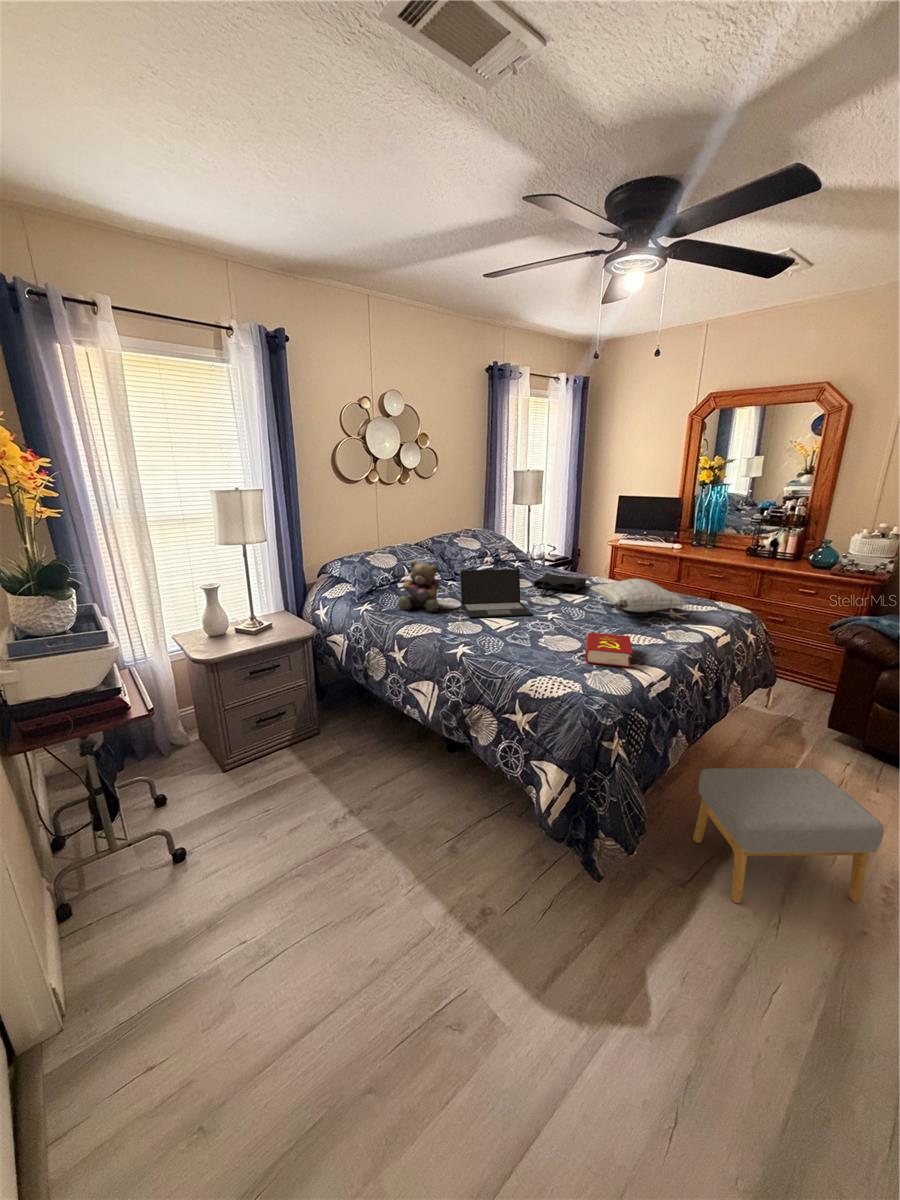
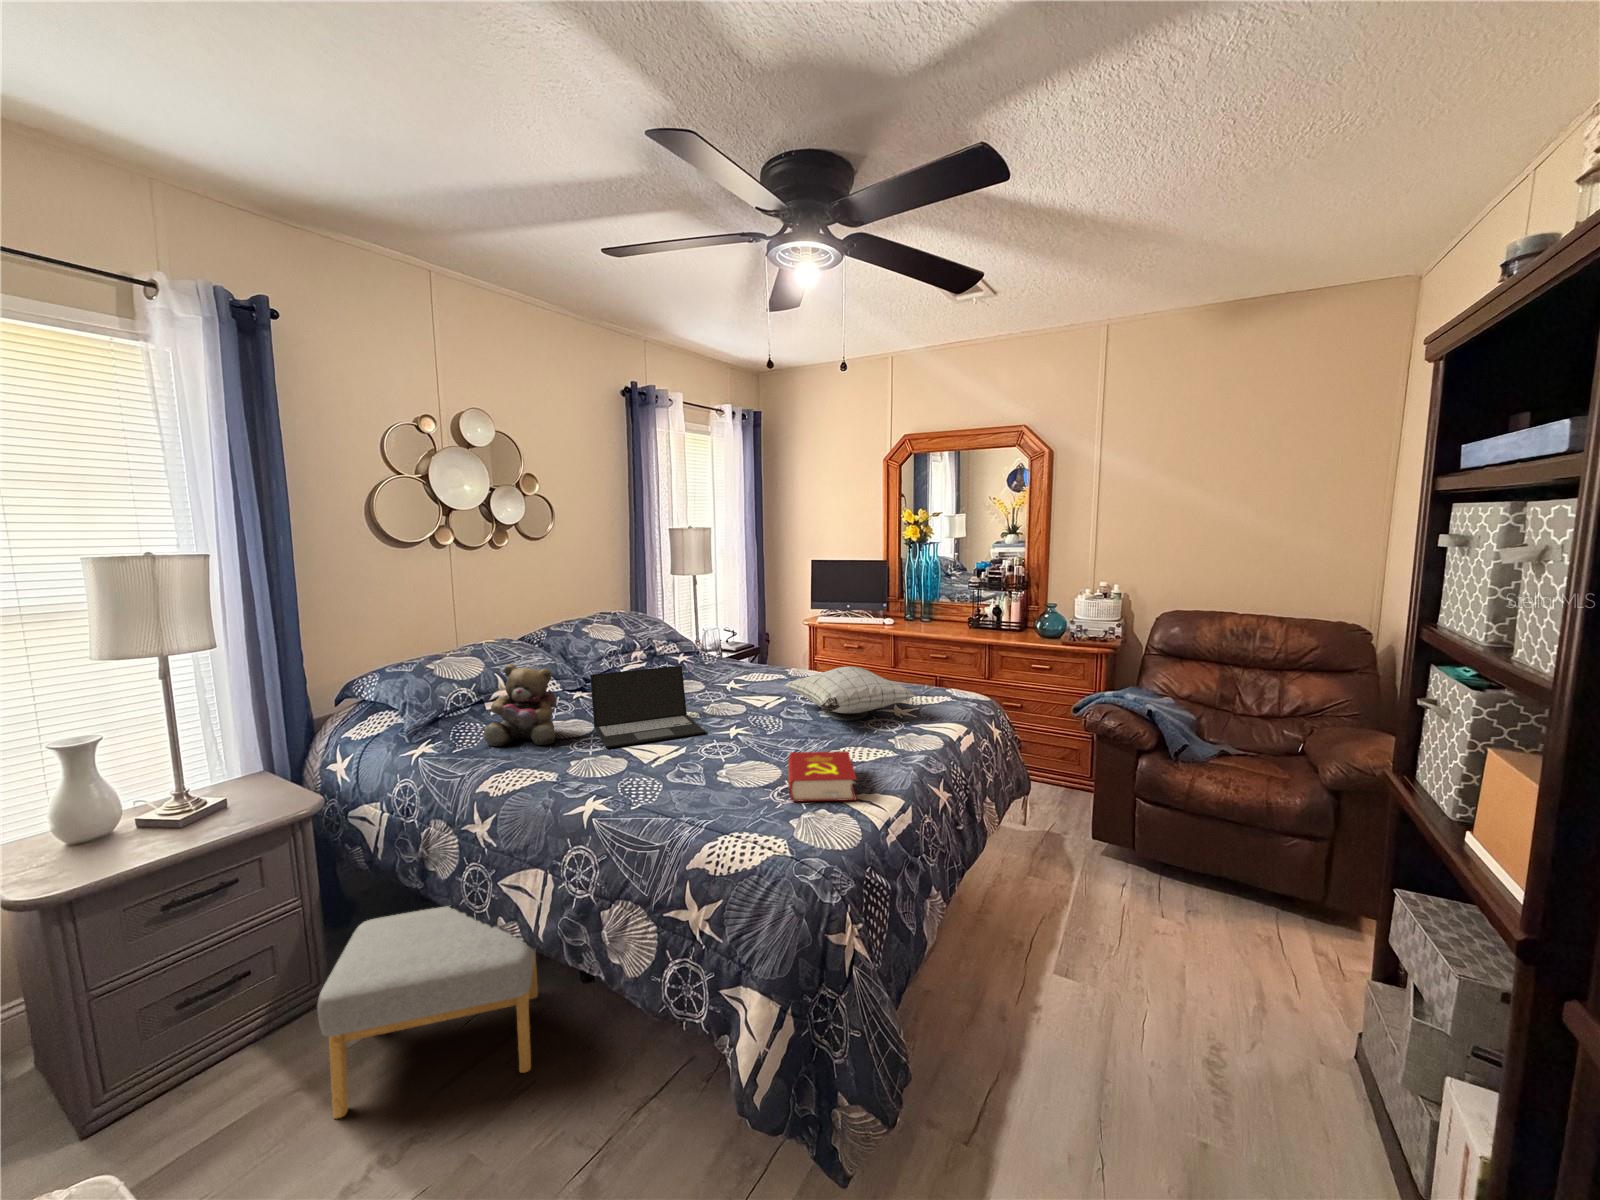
tote bag: present [534,573,586,597] -> none [706,668,778,704]
footstool: present [693,768,884,903] -> present [318,906,538,1118]

